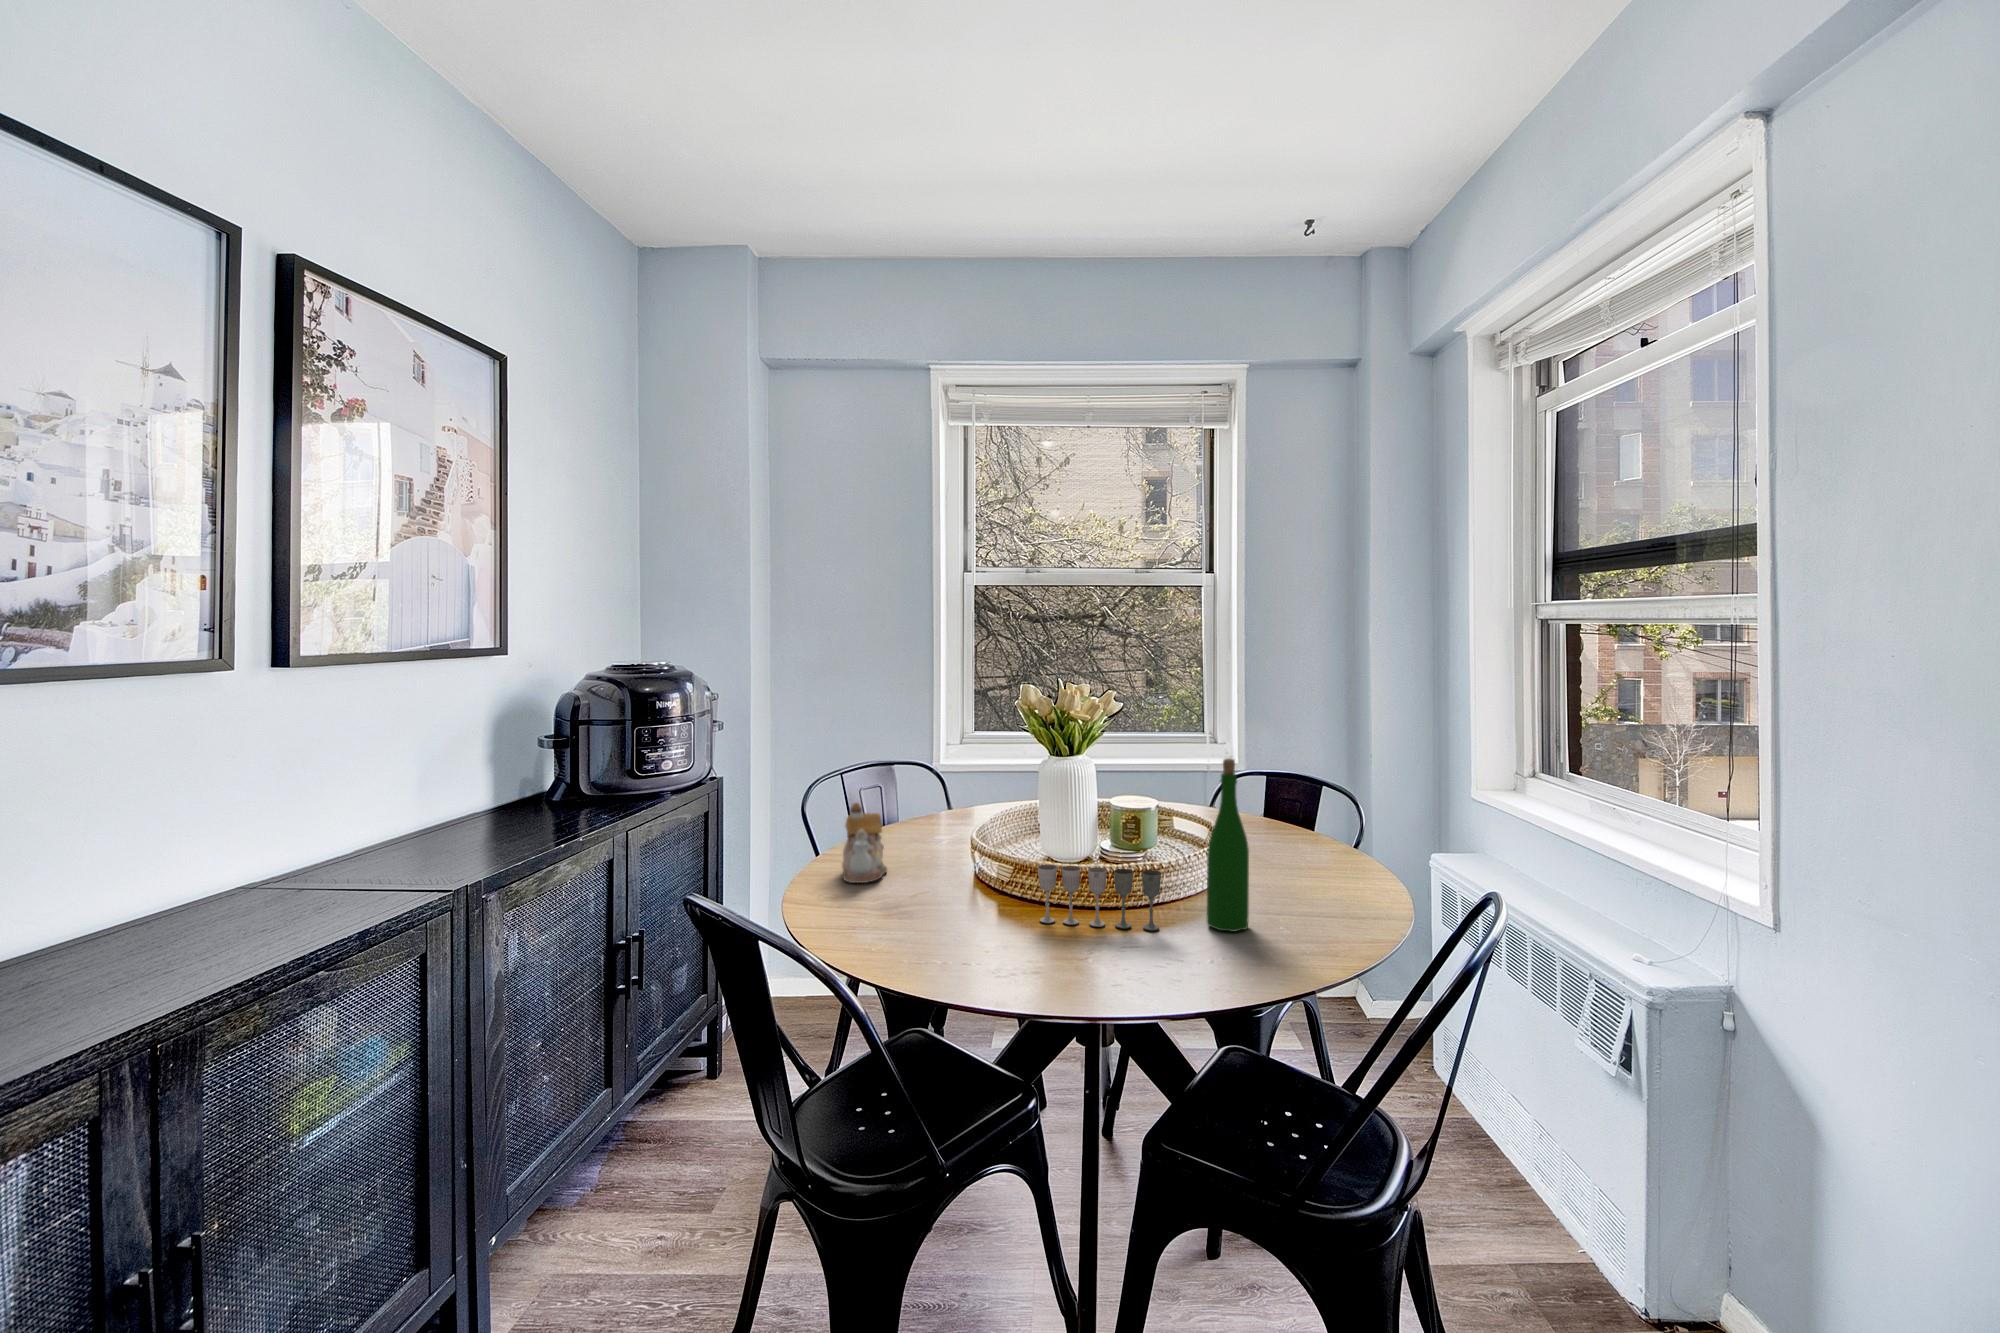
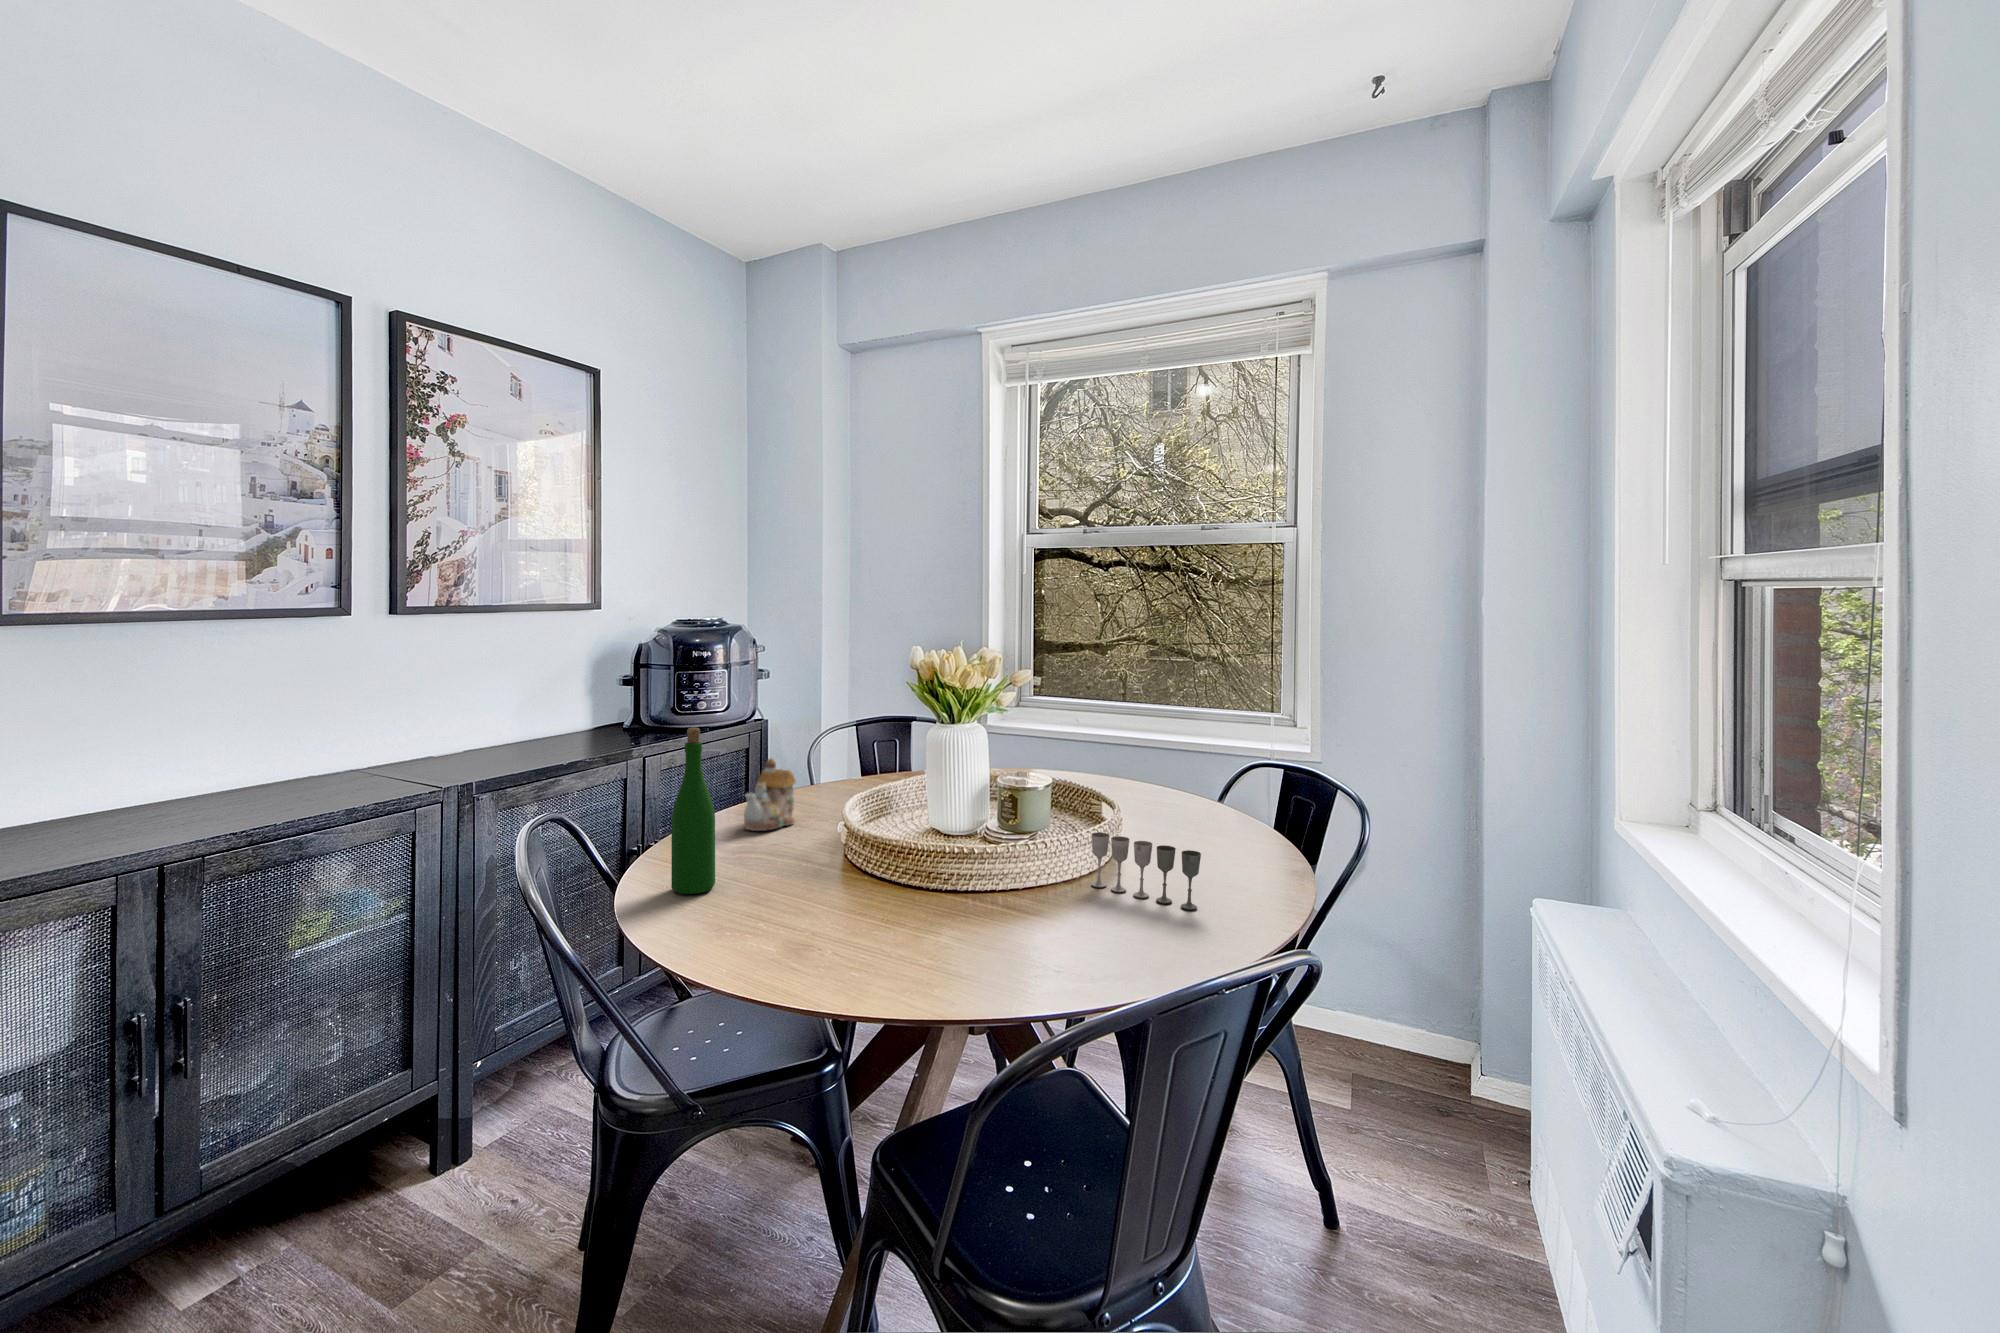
wine bottle: present [1207,758,1249,932] -> present [671,727,715,894]
wine glass: present [1038,865,1161,931] -> present [1091,832,1201,910]

